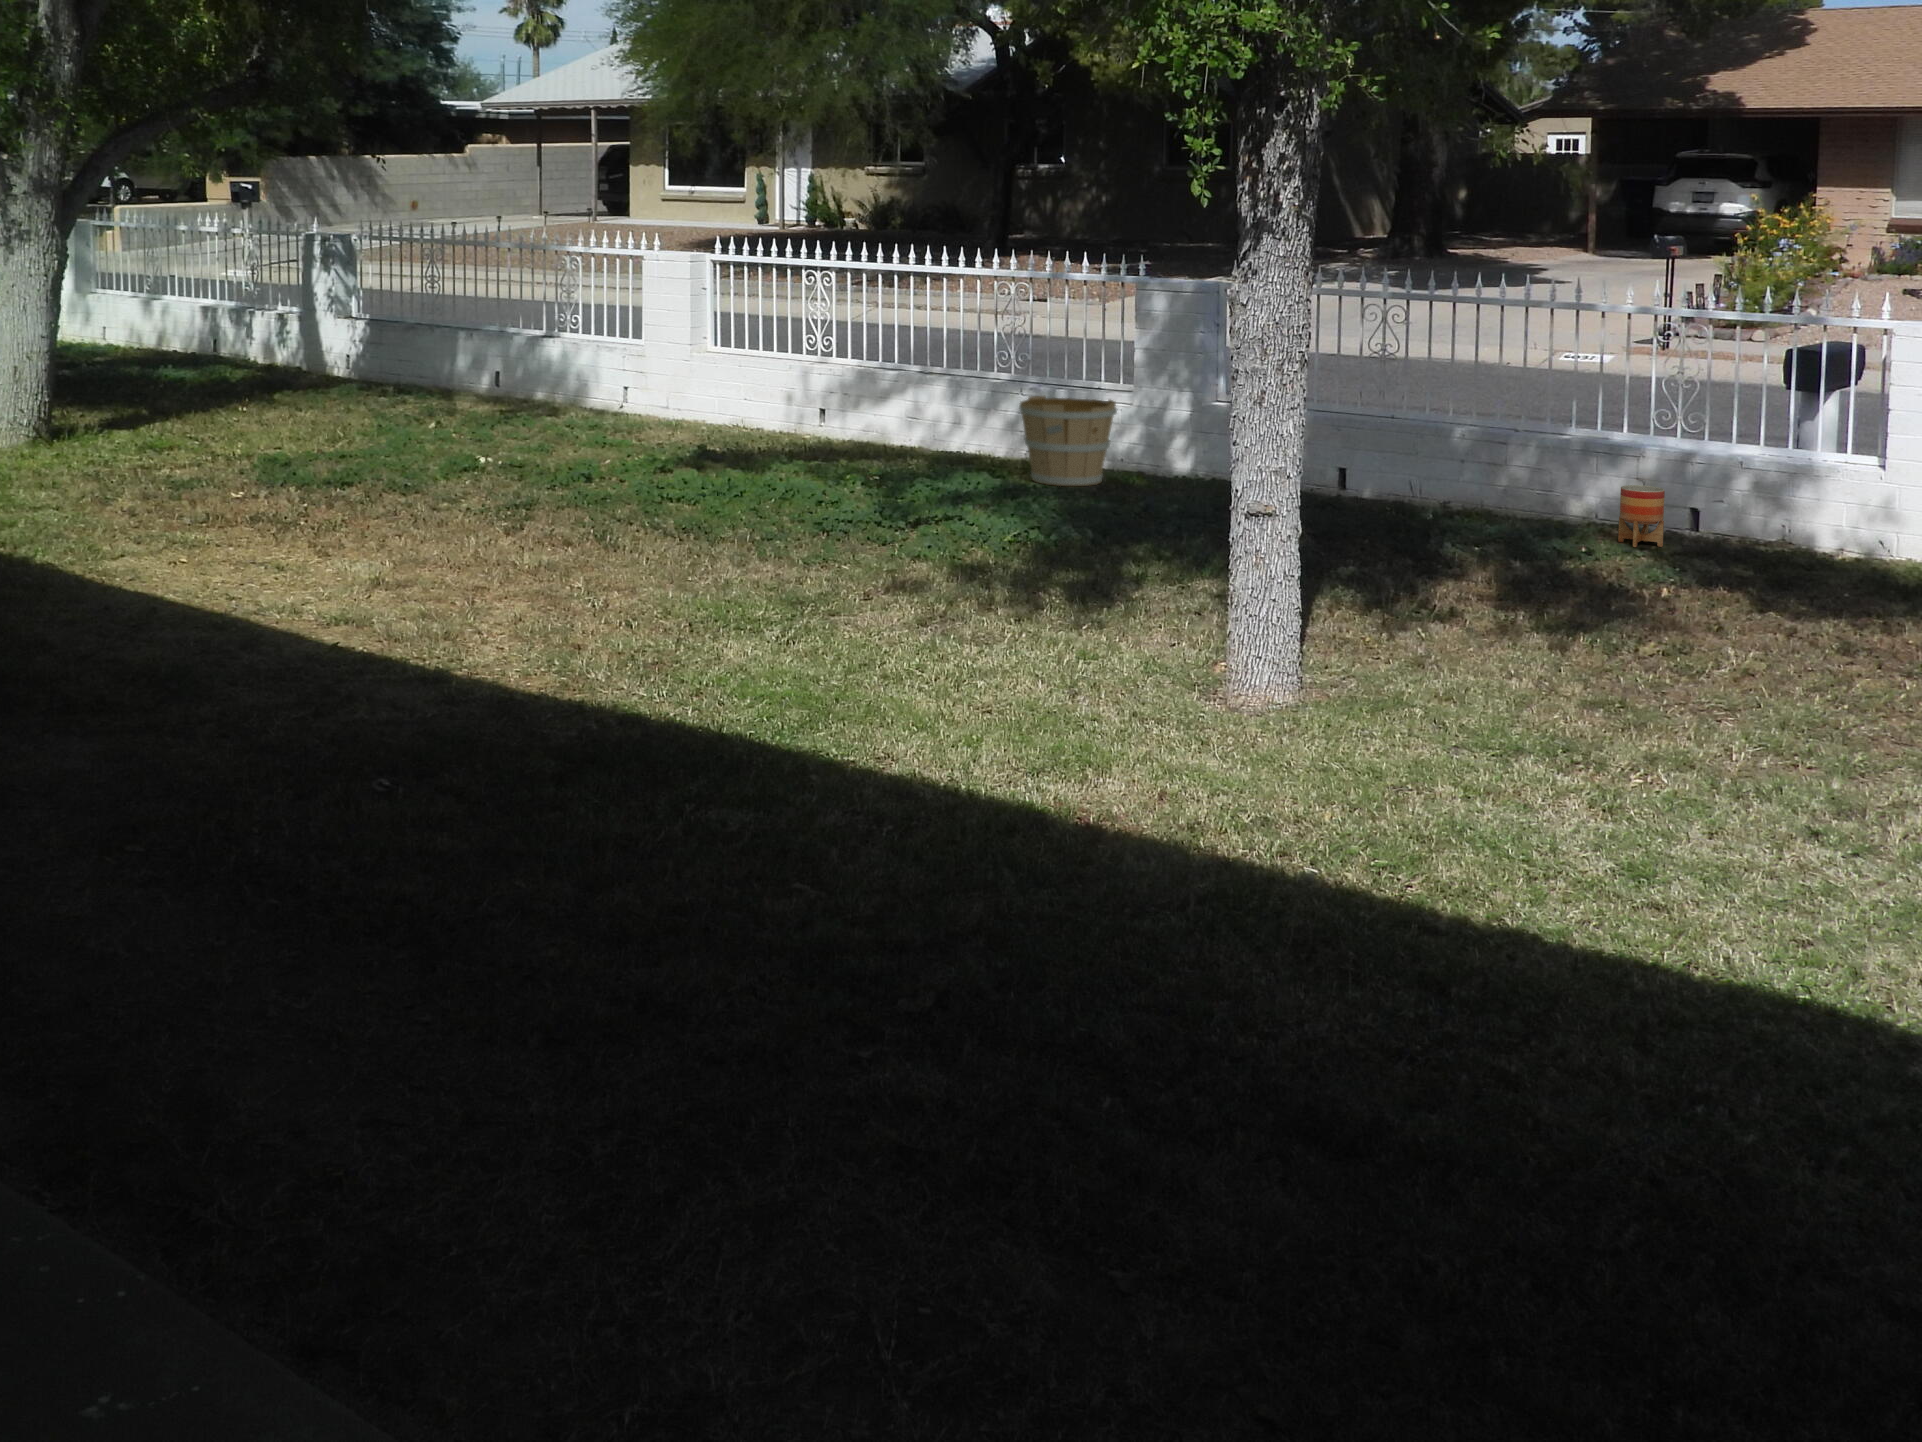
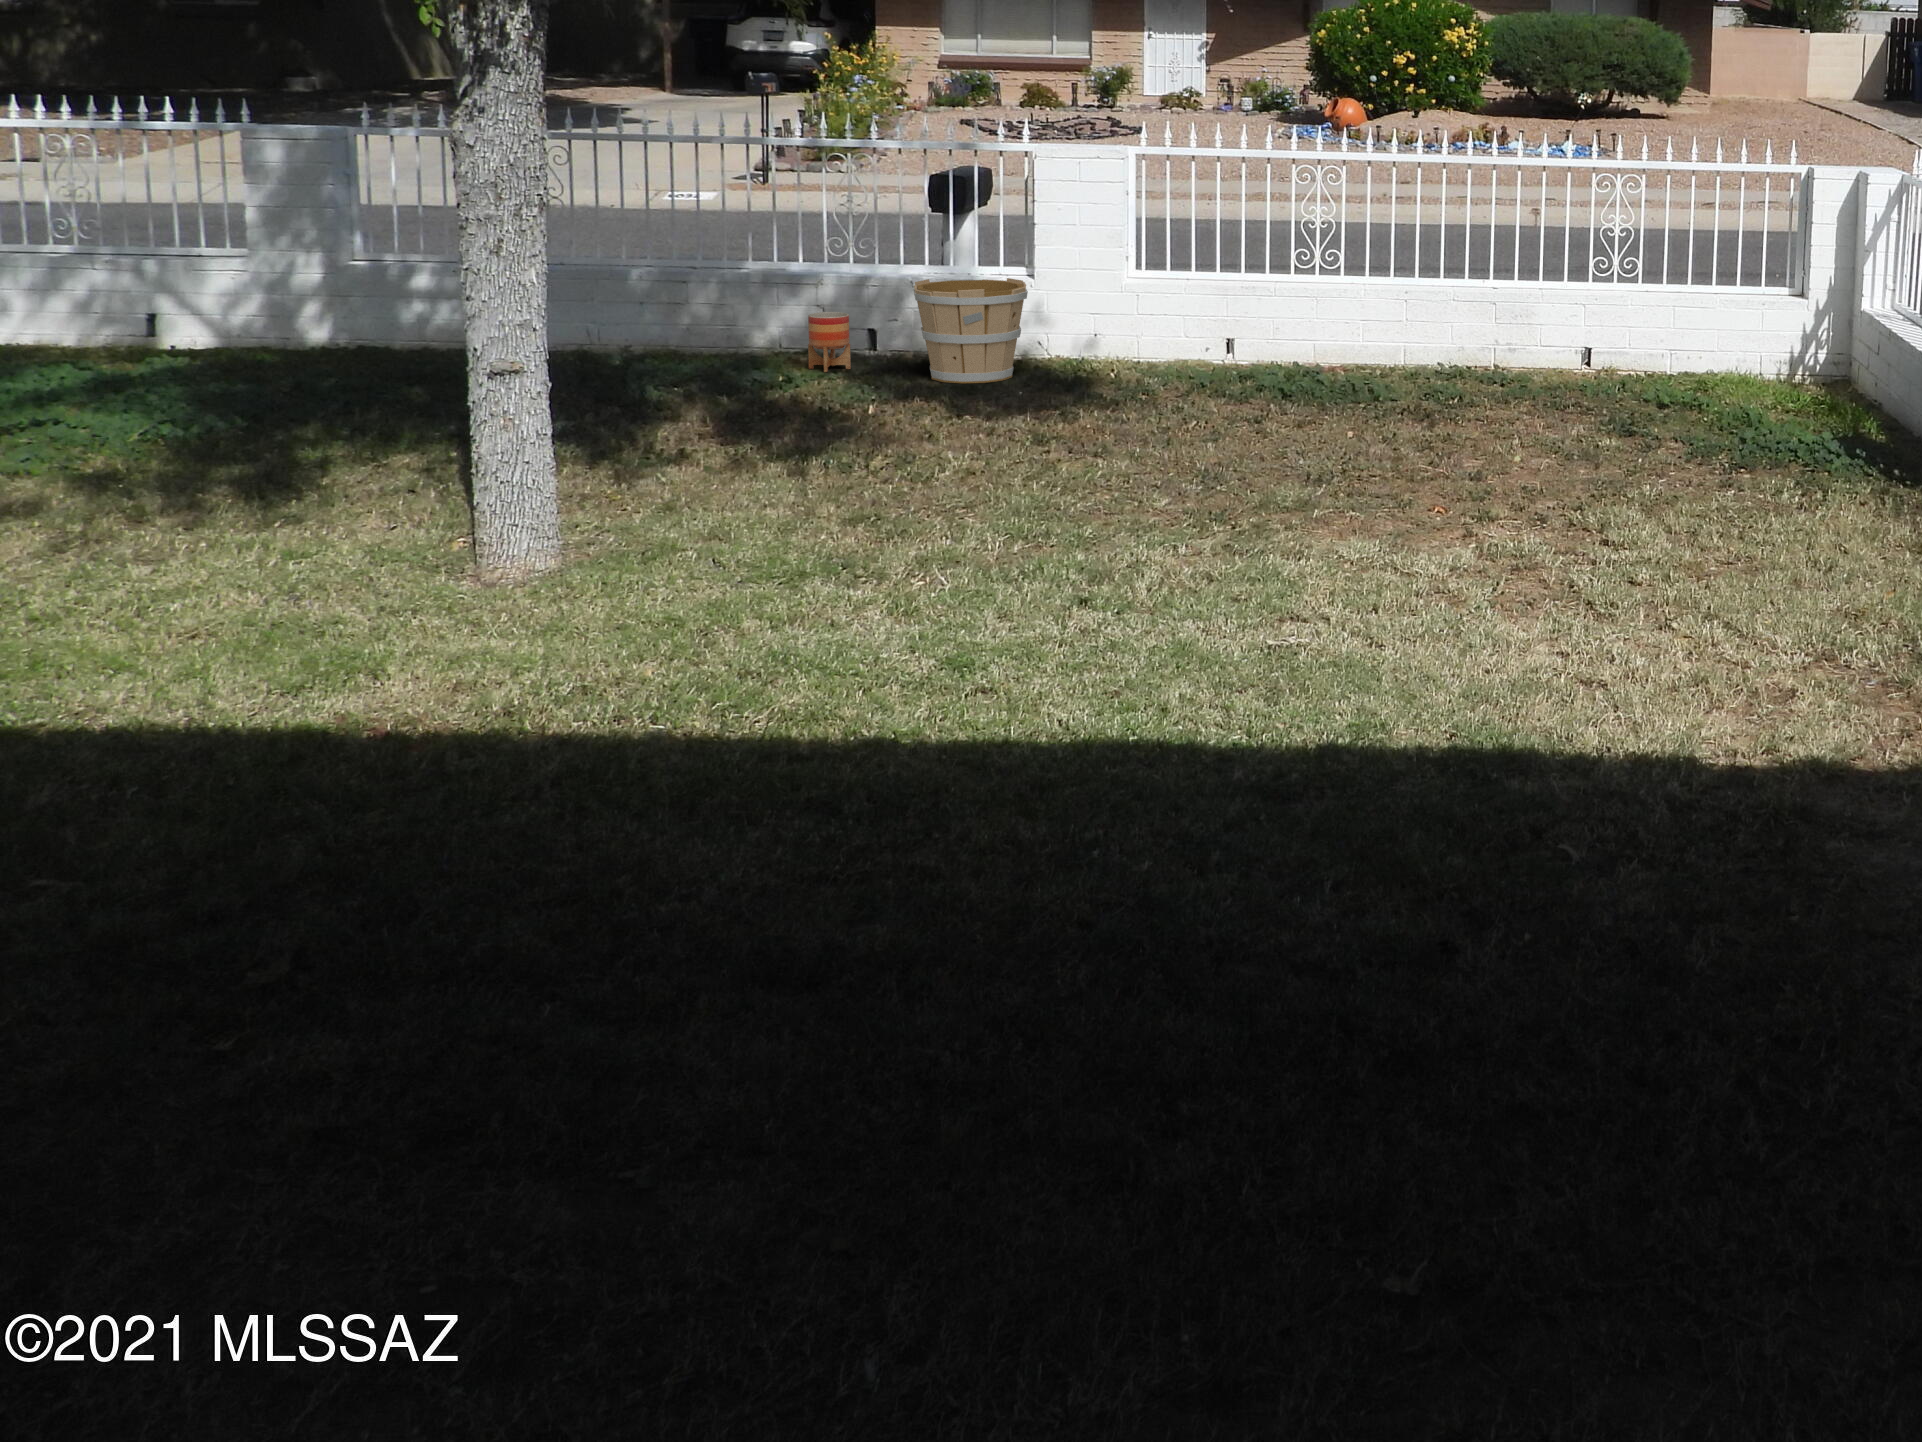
wooden bucket: present [1019,396,1118,486] -> present [914,278,1028,383]

